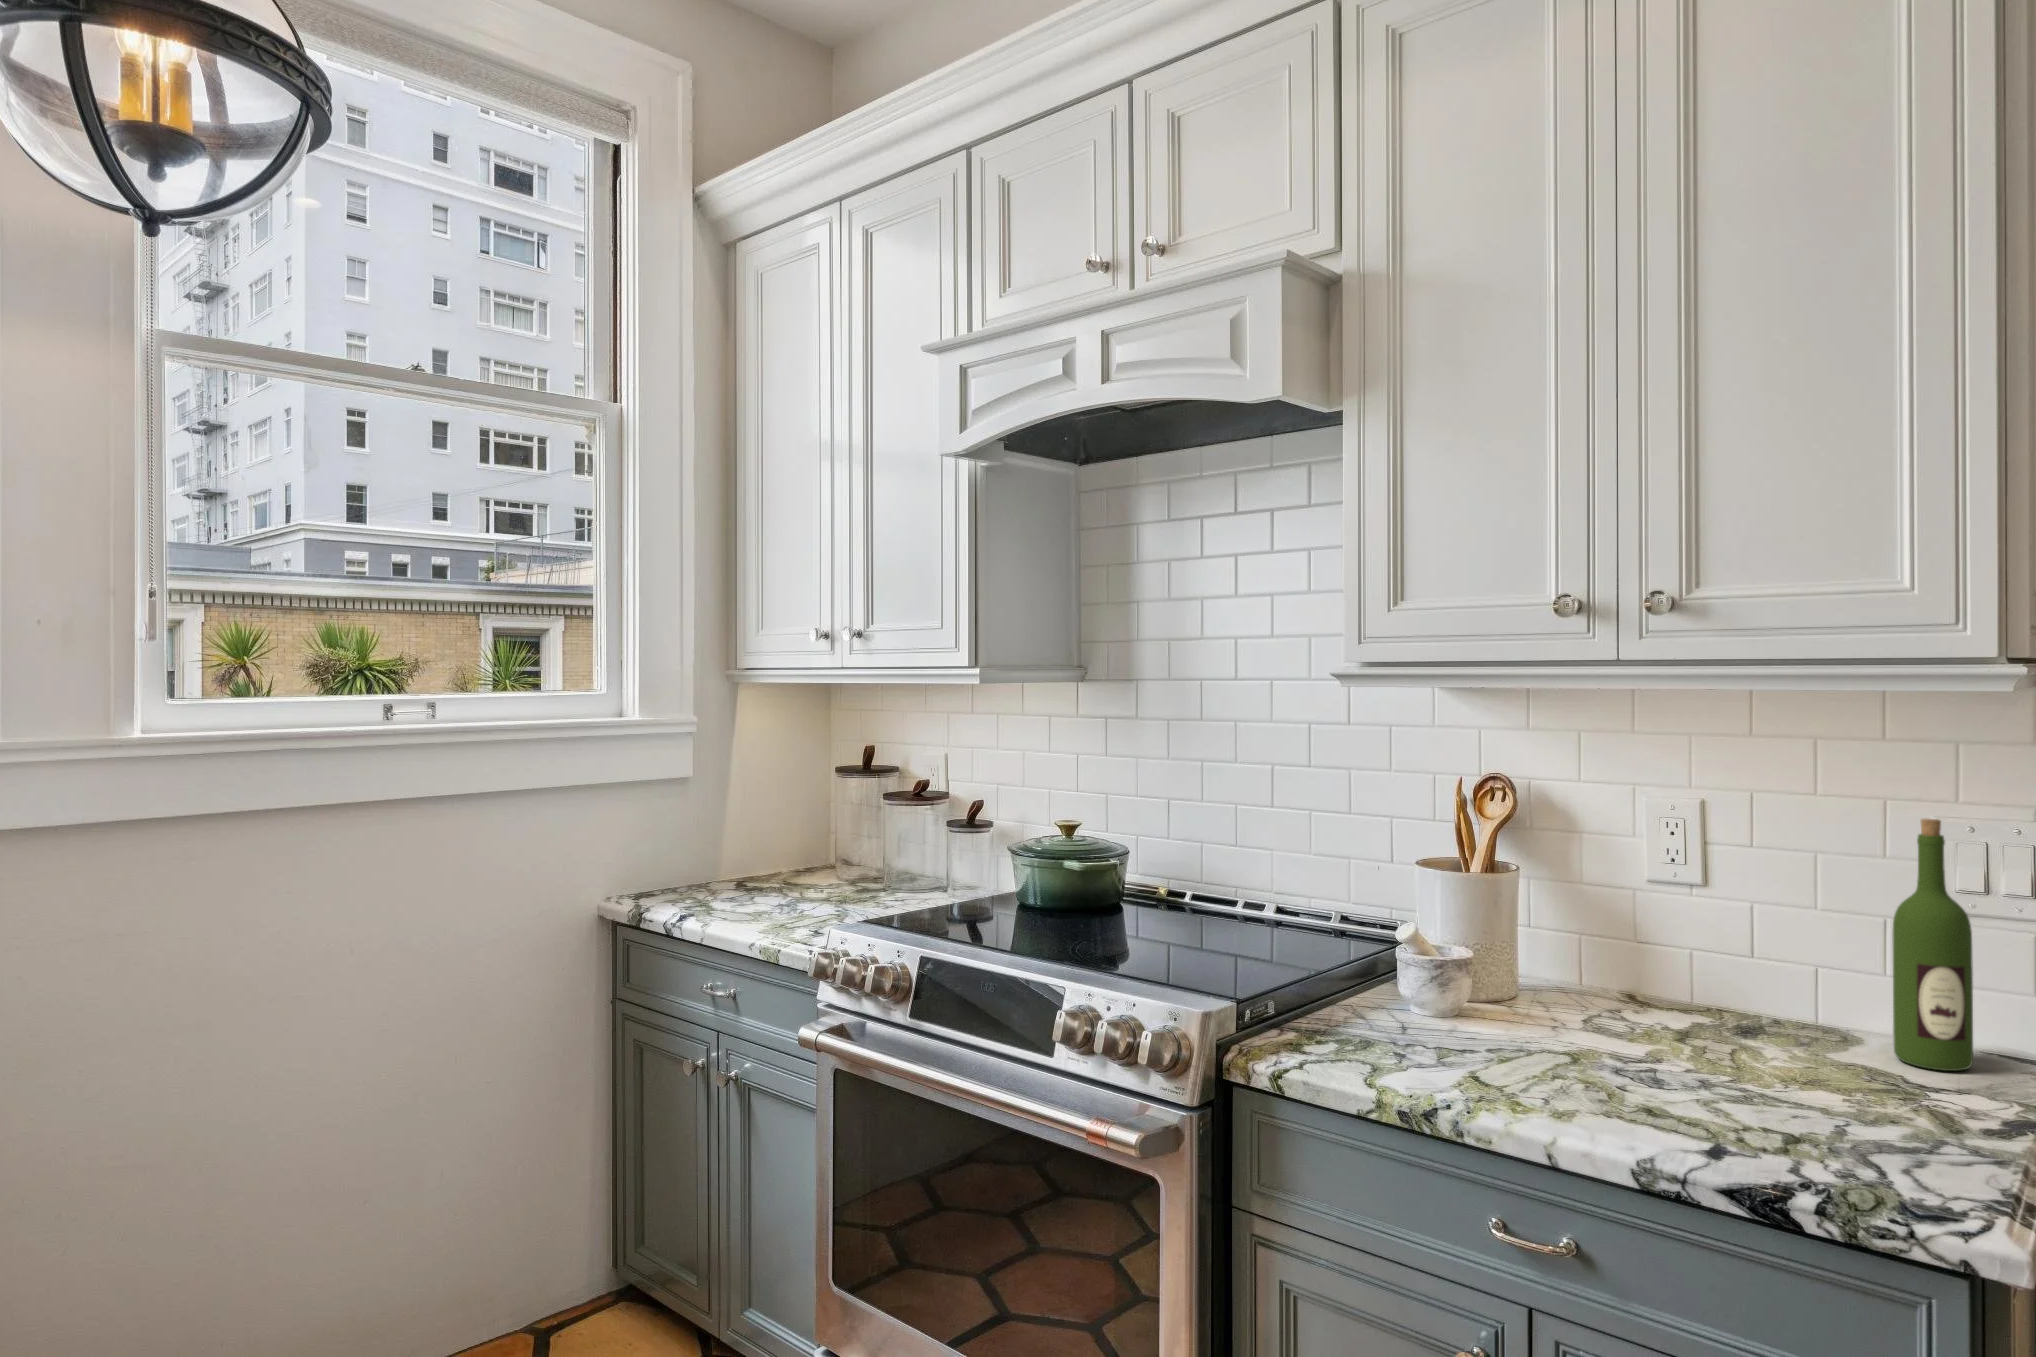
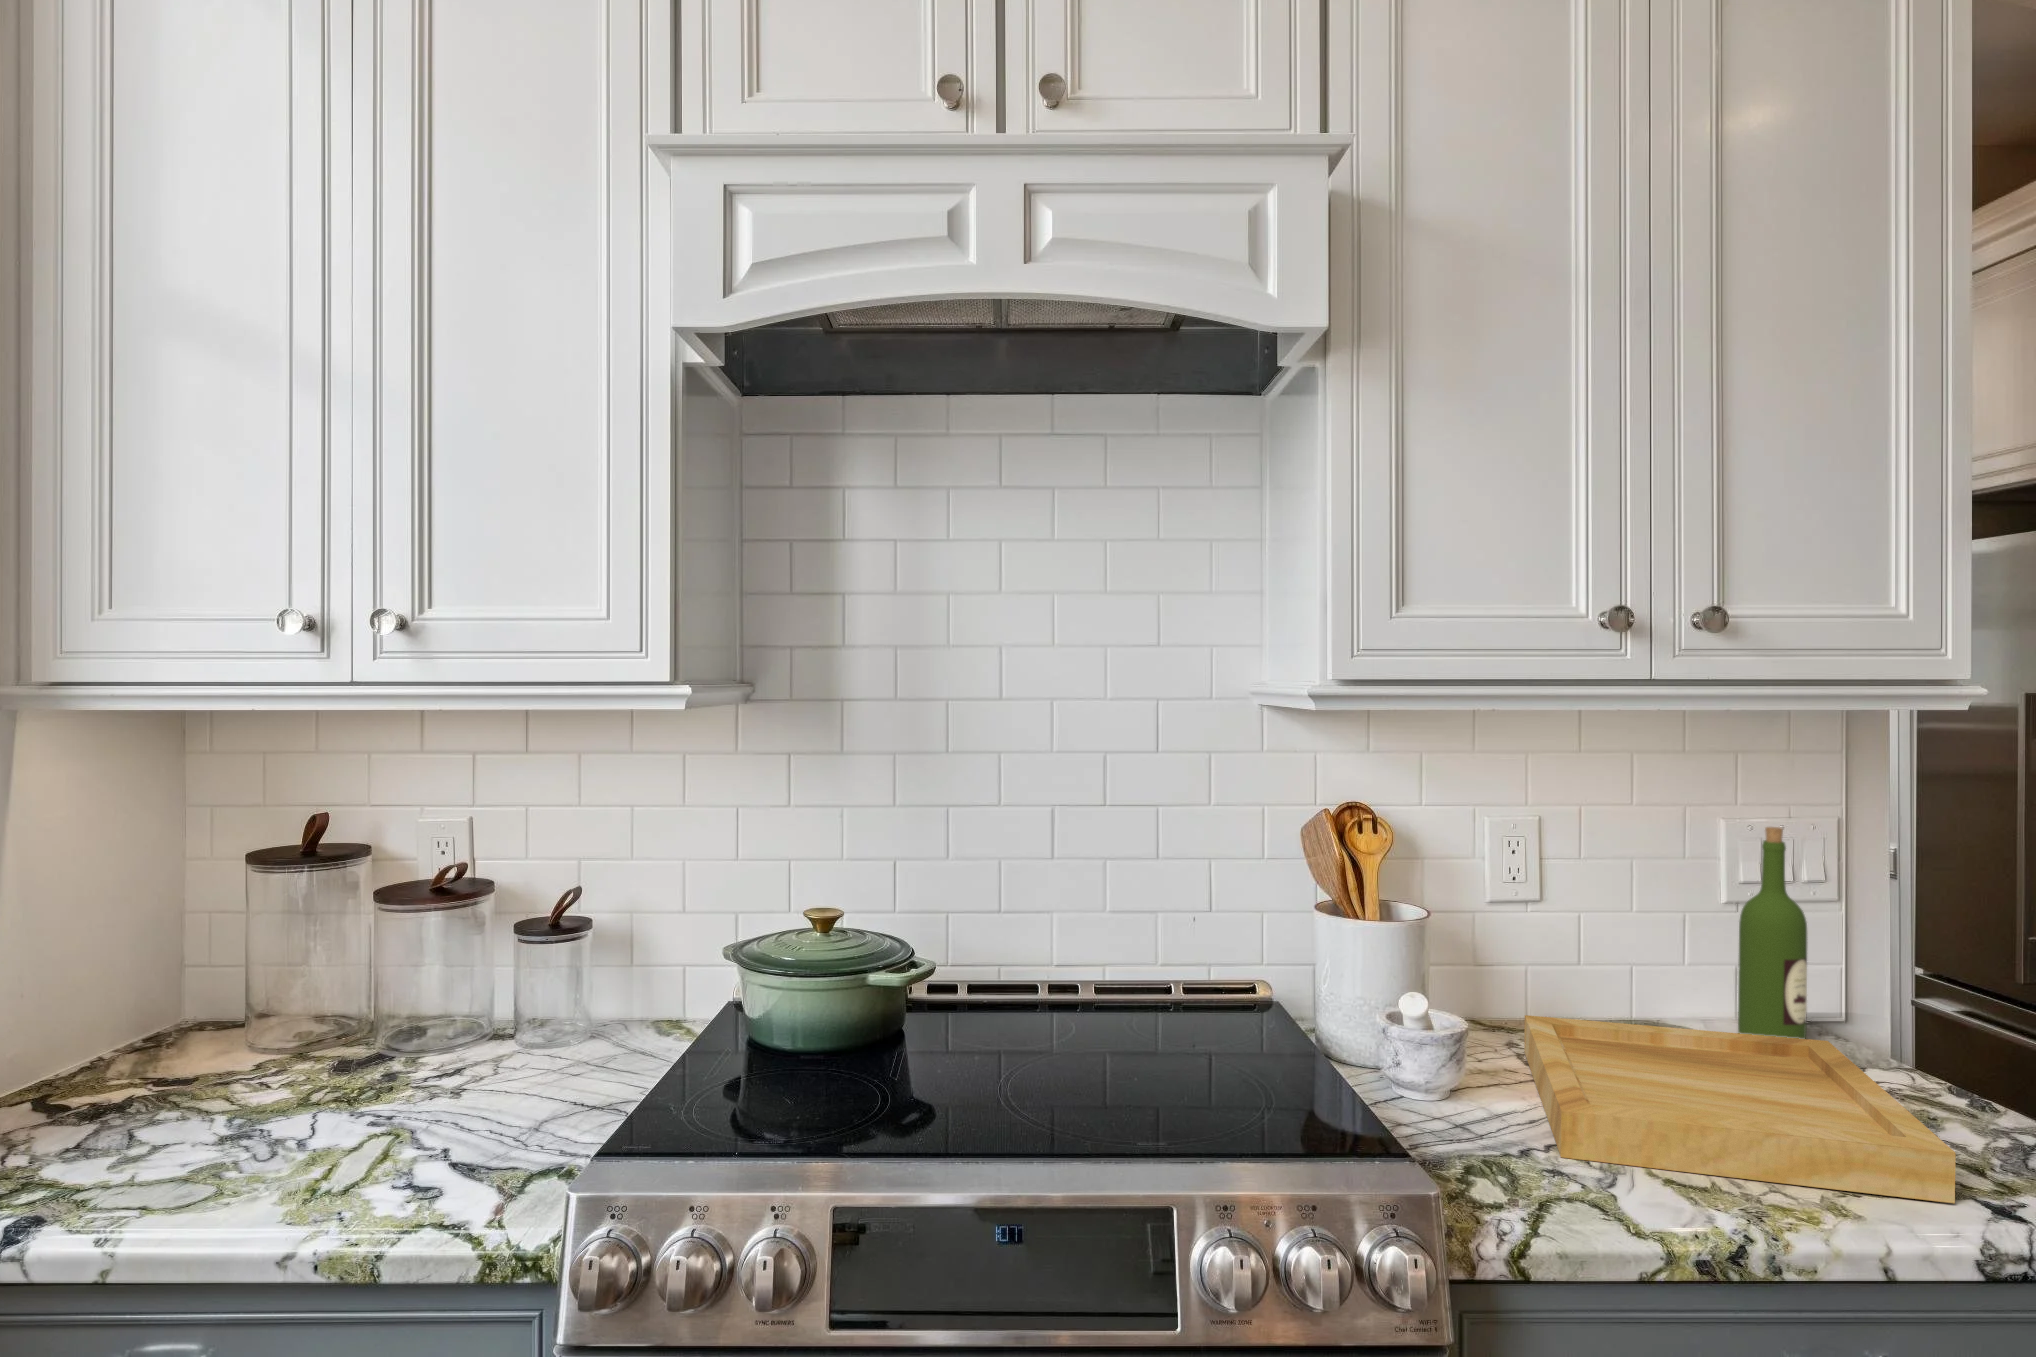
tray: none [1432,979,1883,1139] -> present [1524,1015,1956,1203]

